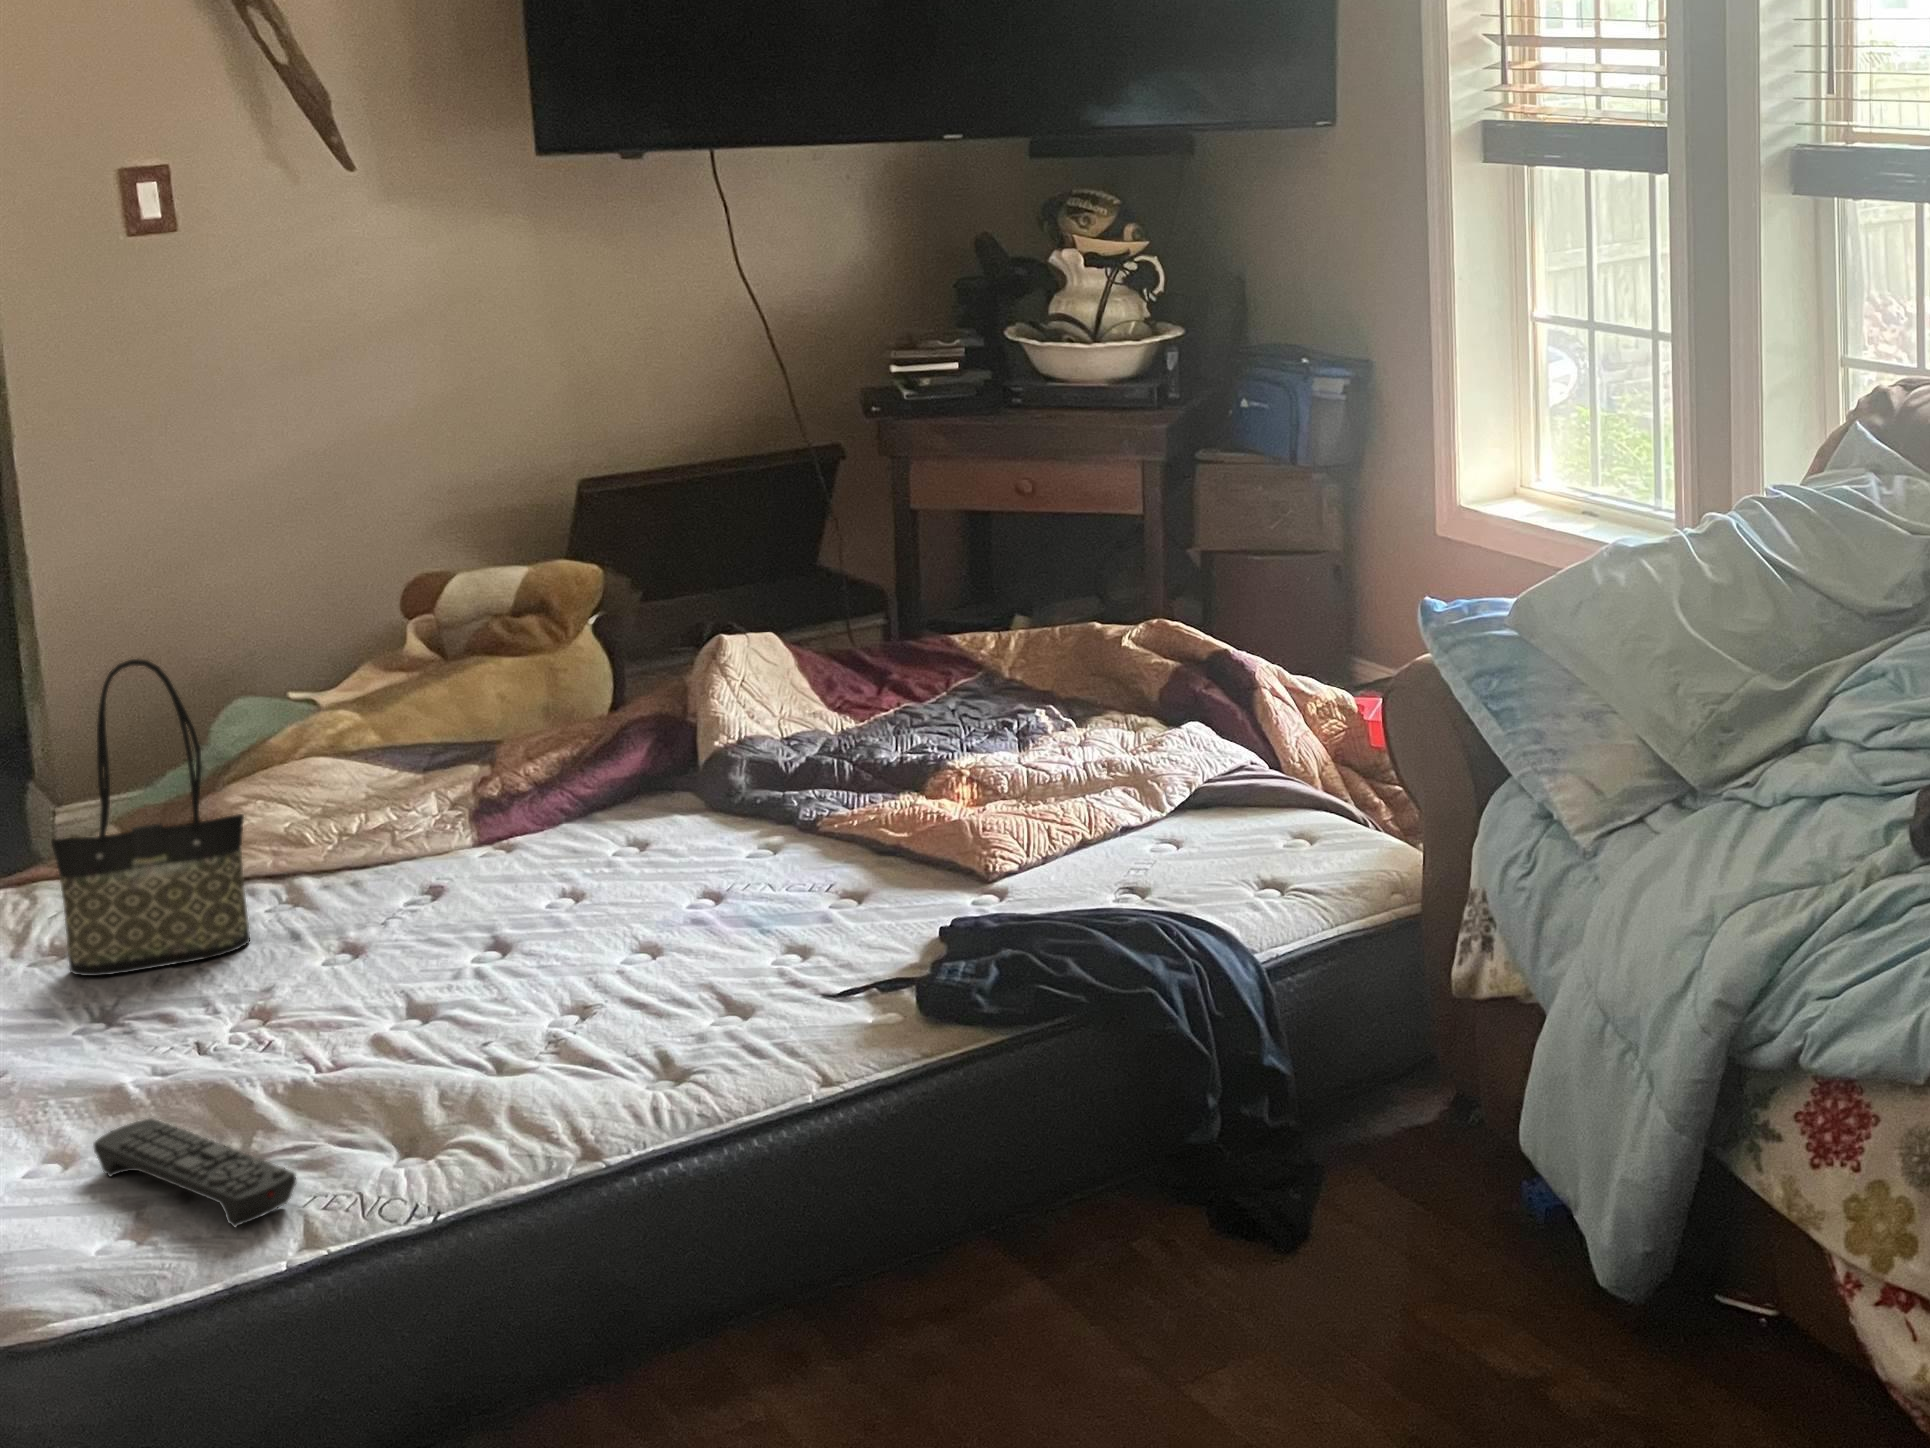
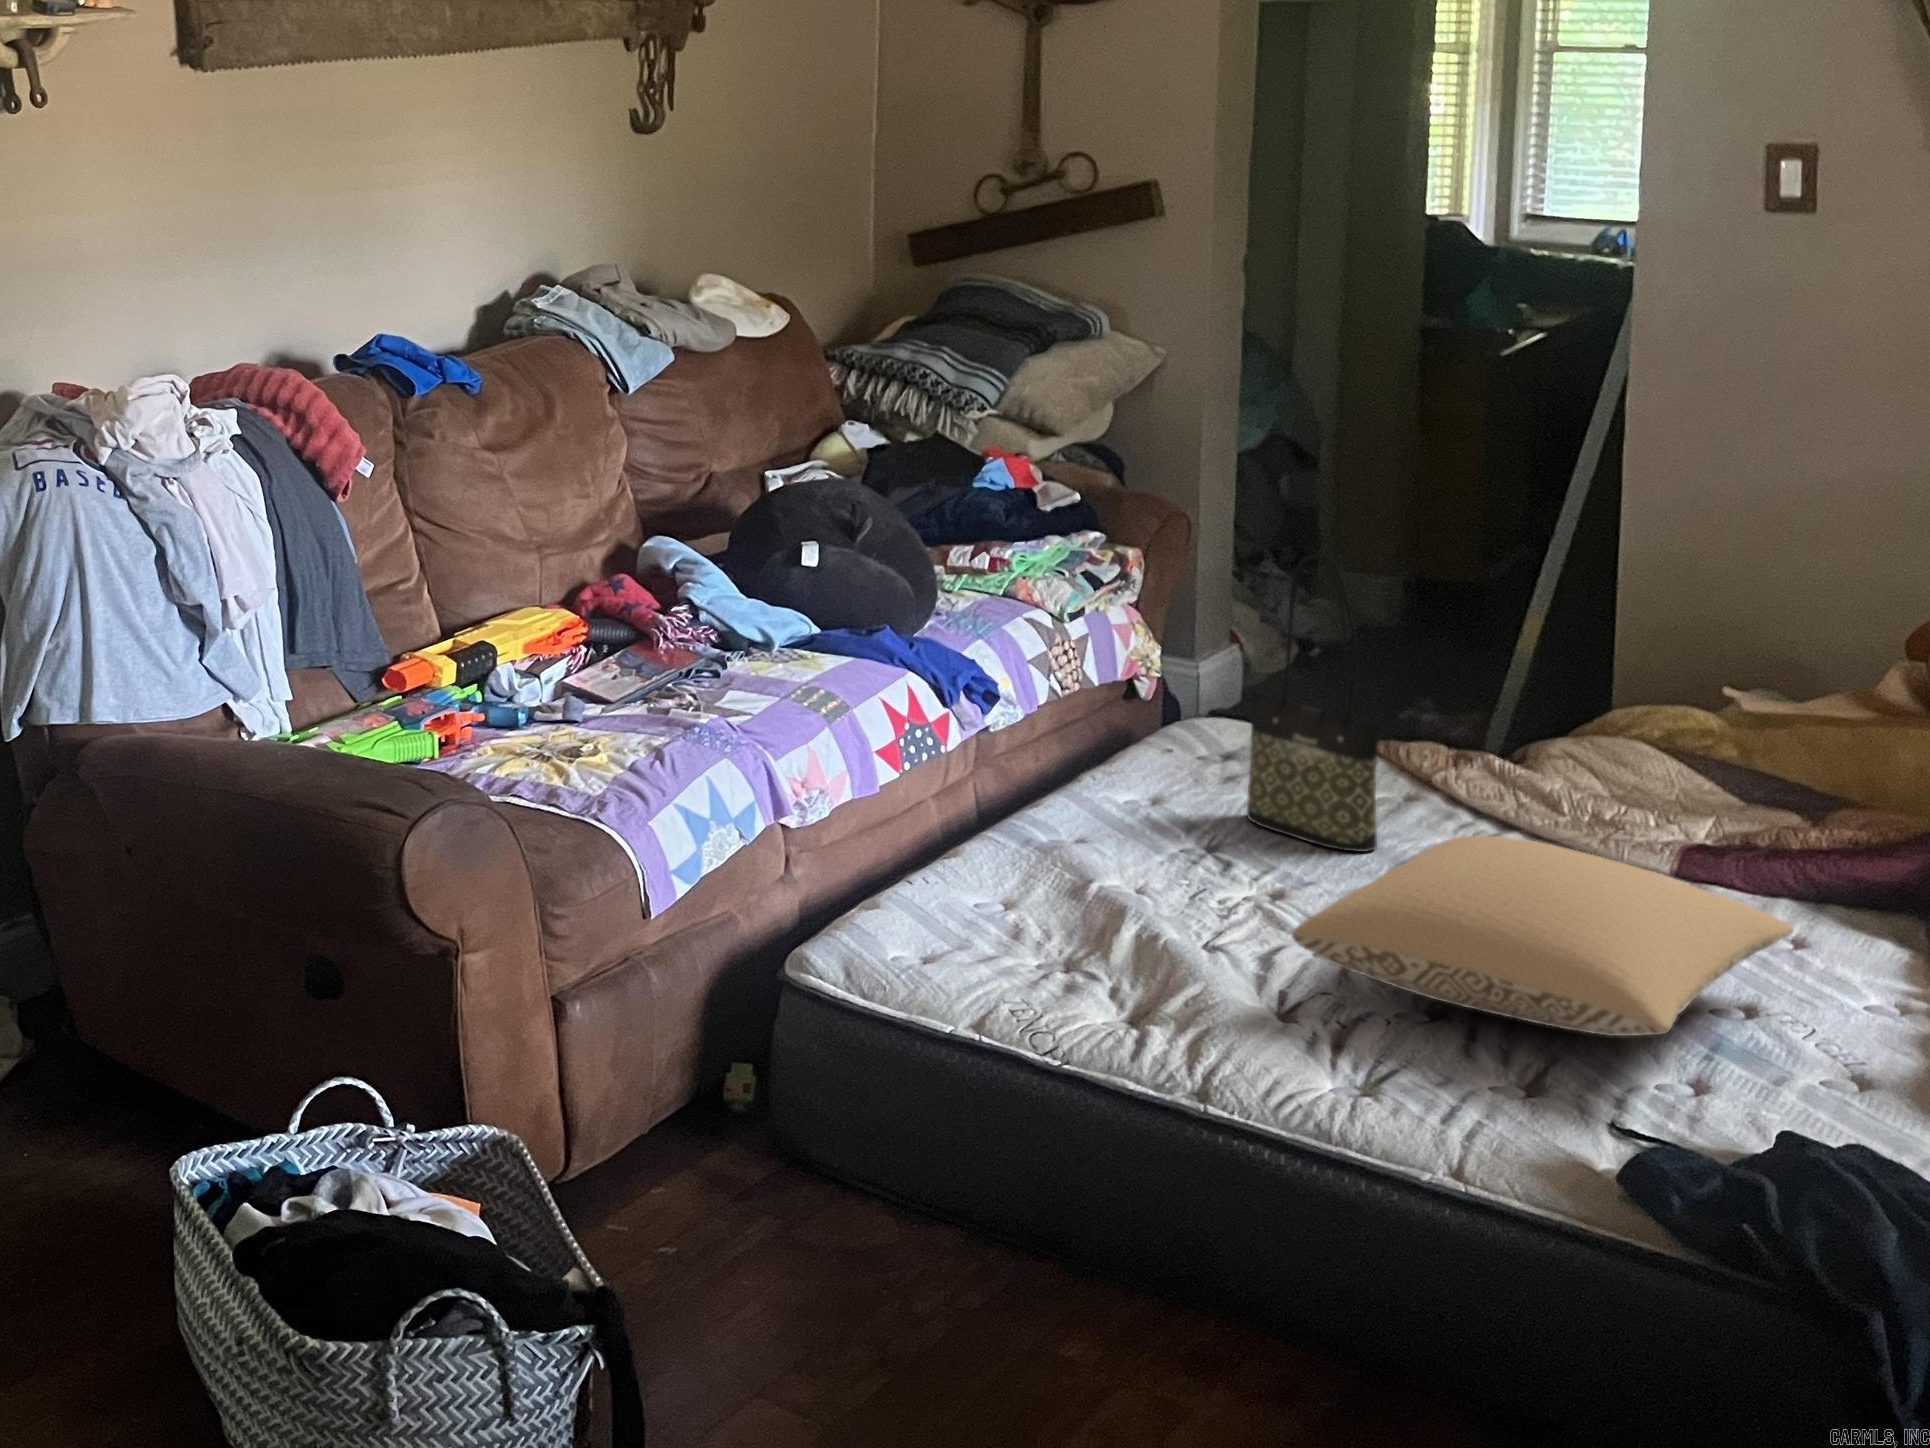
pillow: none [418,814,837,1004] -> present [1293,835,1793,1036]
remote control: present [94,1118,296,1227] -> none [960,895,1050,997]

